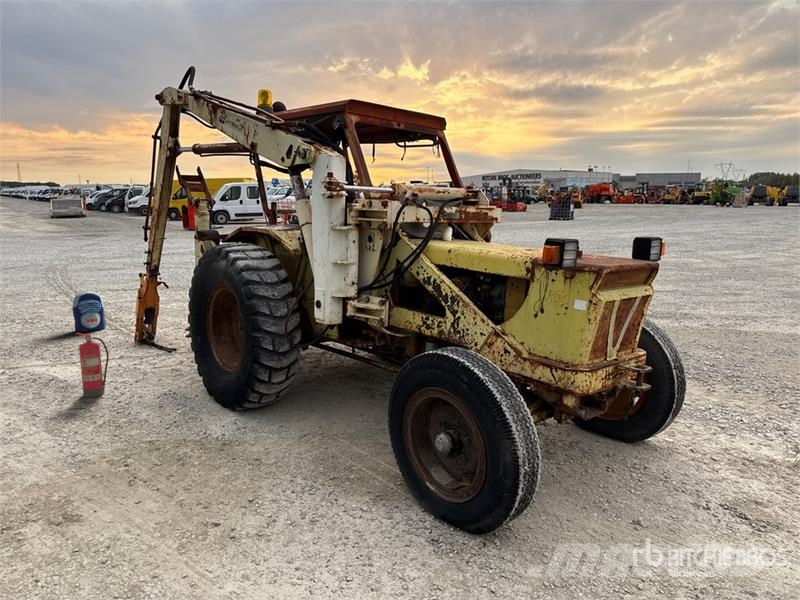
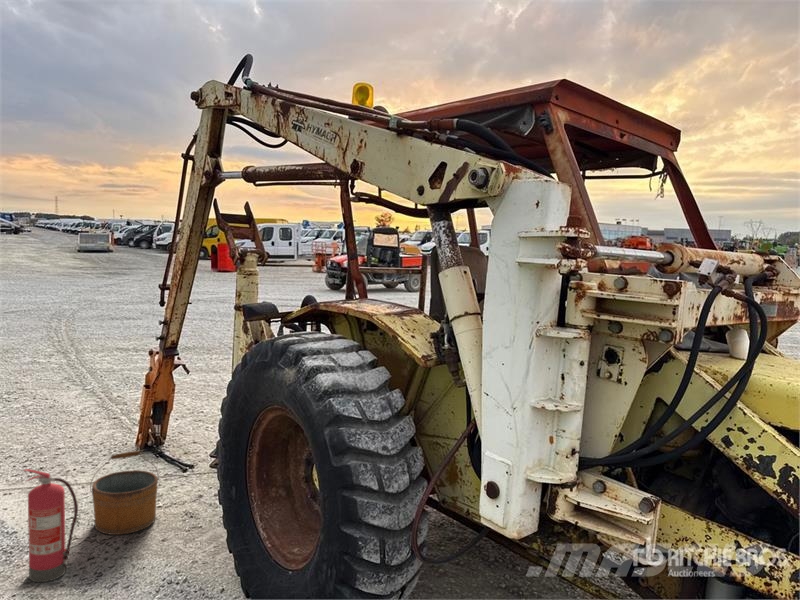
backpack: present [72,291,106,332] -> none [57,363,101,419]
bucket: none [112,330,154,380] -> present [90,451,159,535]

